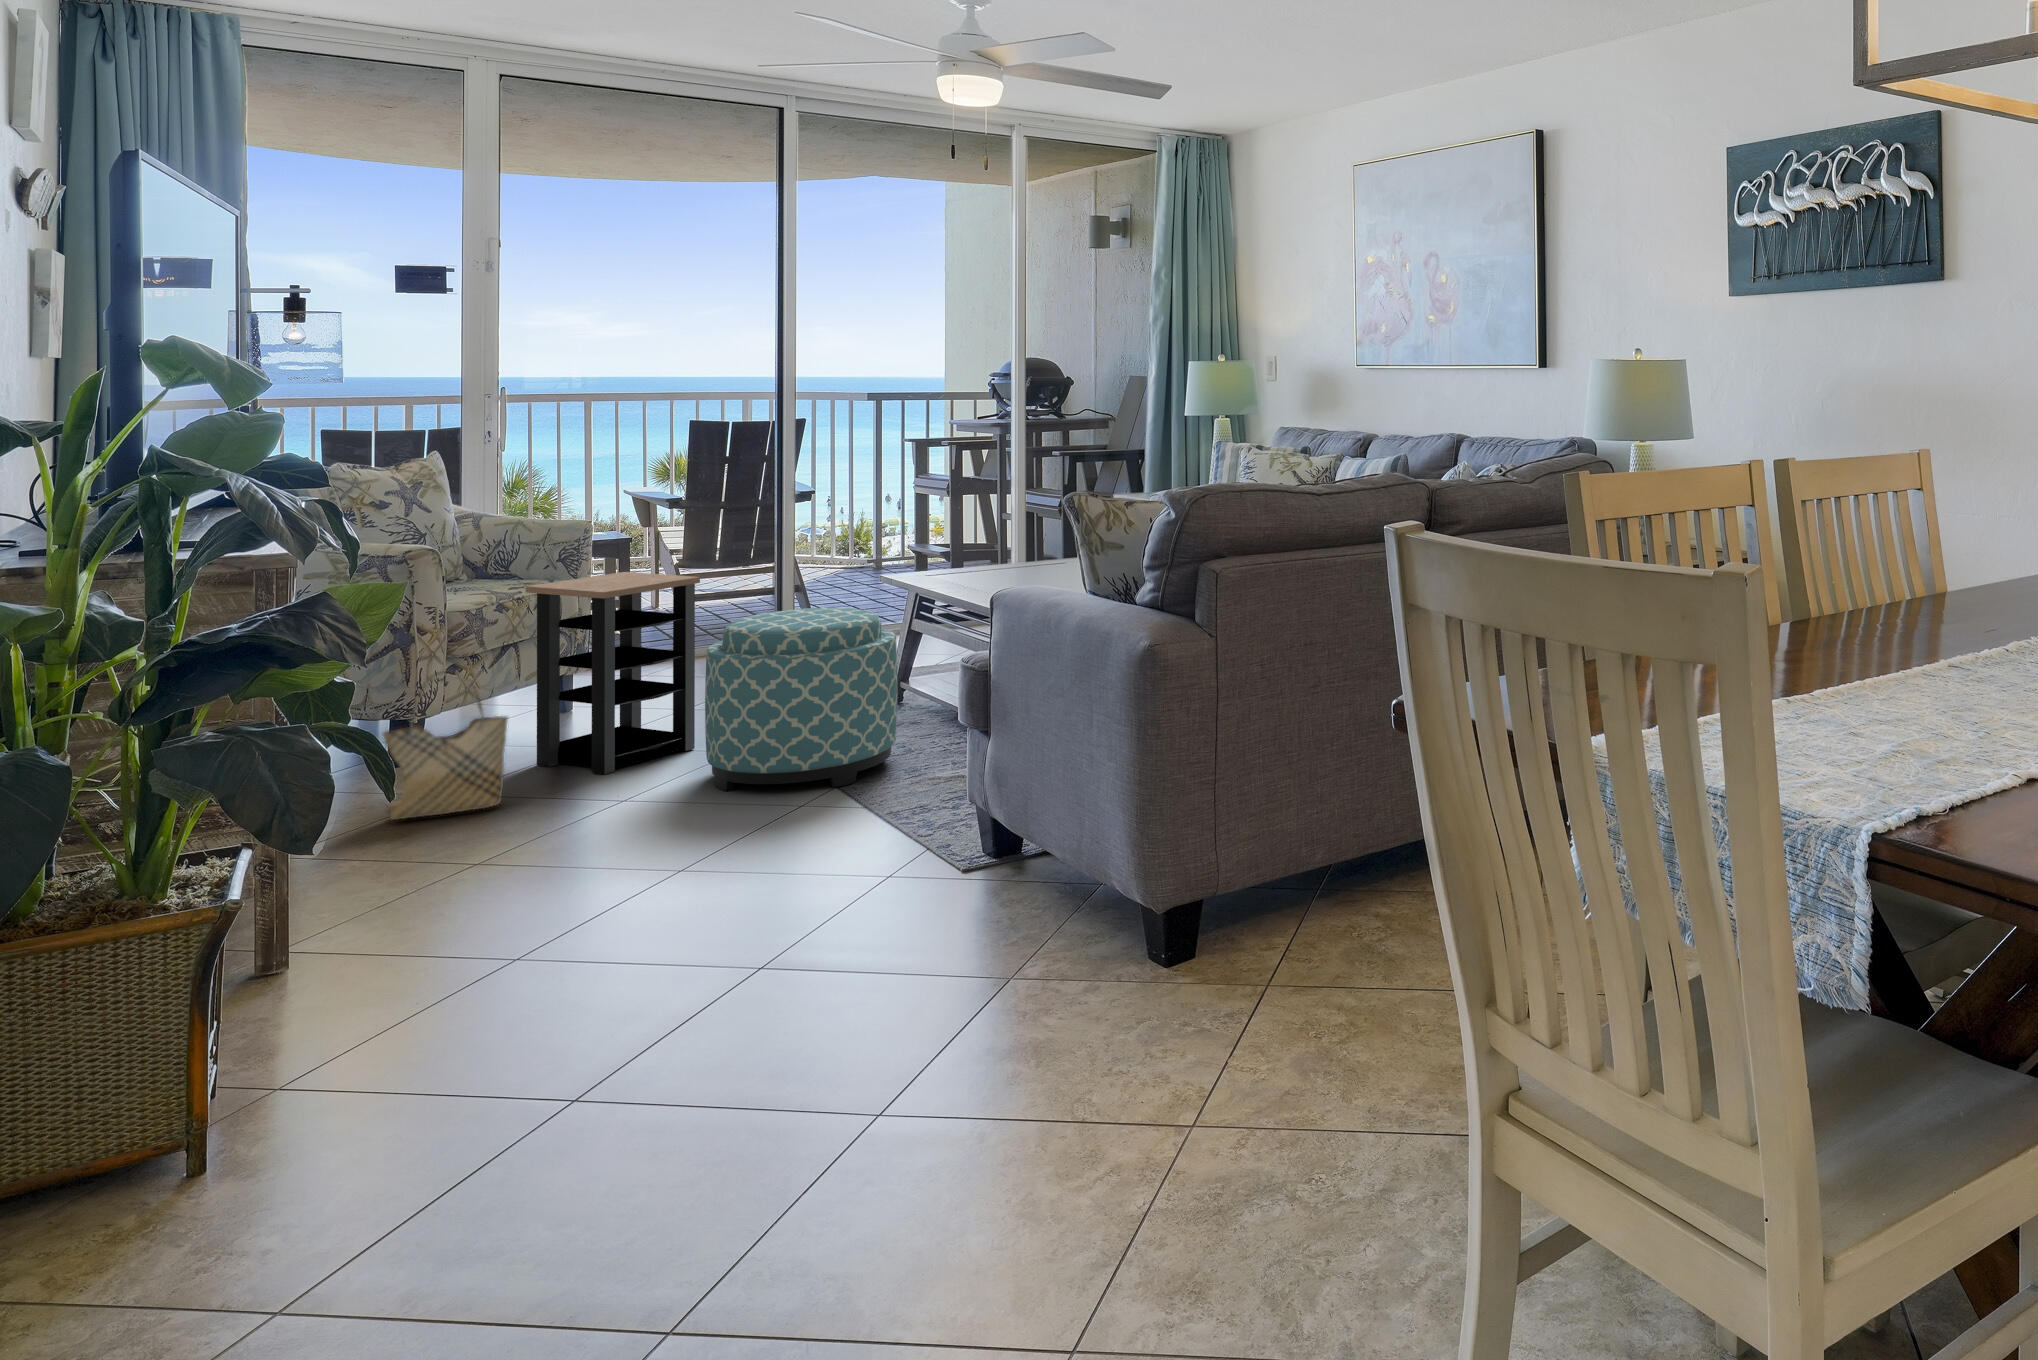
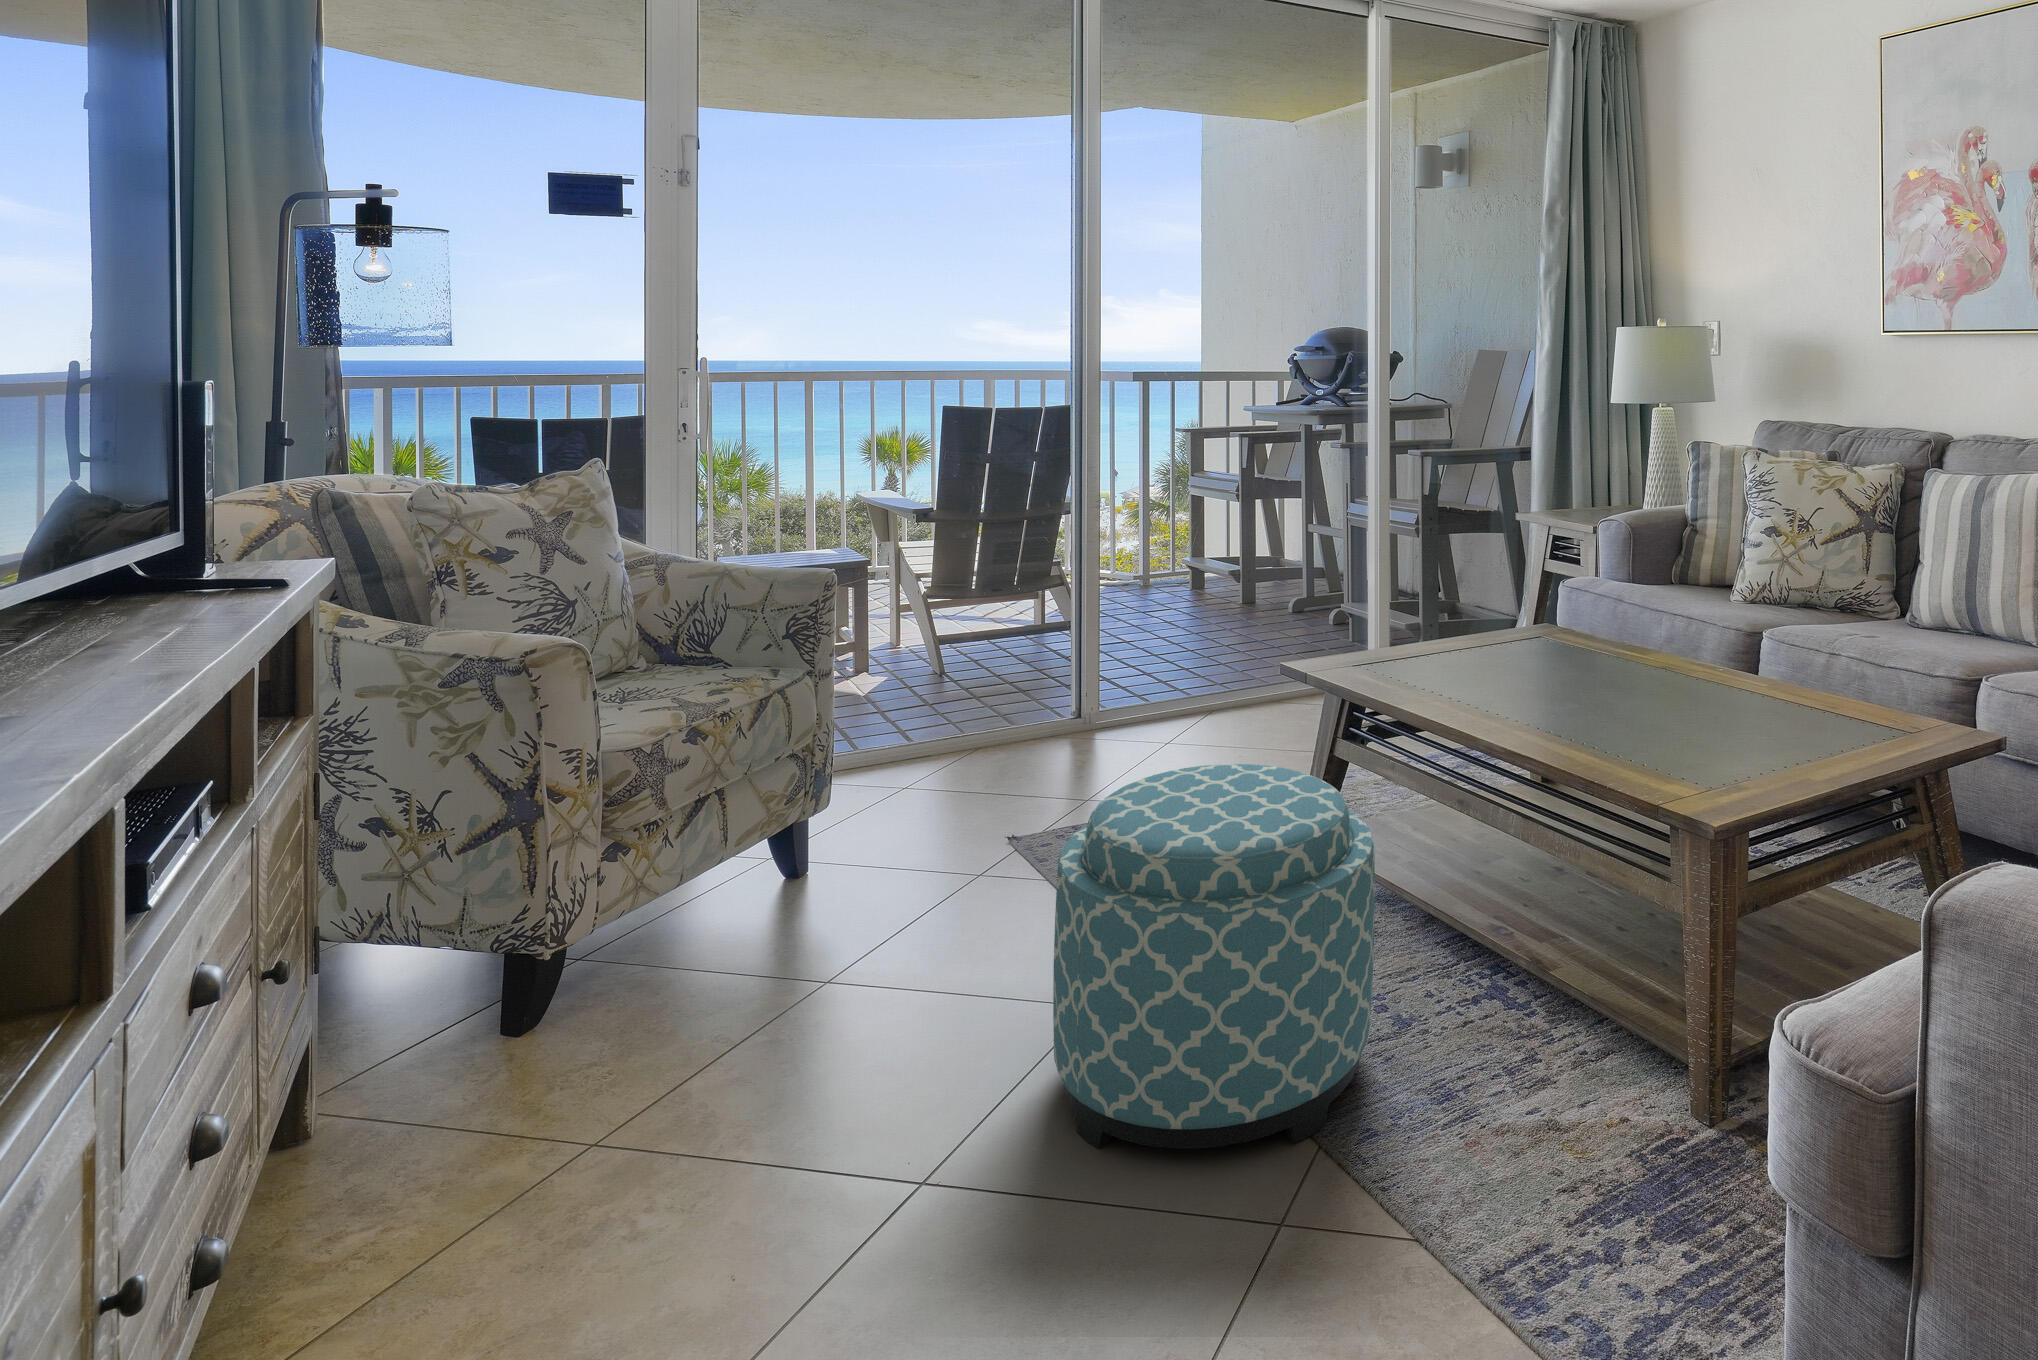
side table: present [526,572,700,774] -> none [734,675,1020,1070]
woven basket: present [383,672,508,820] -> none [450,927,702,1267]

